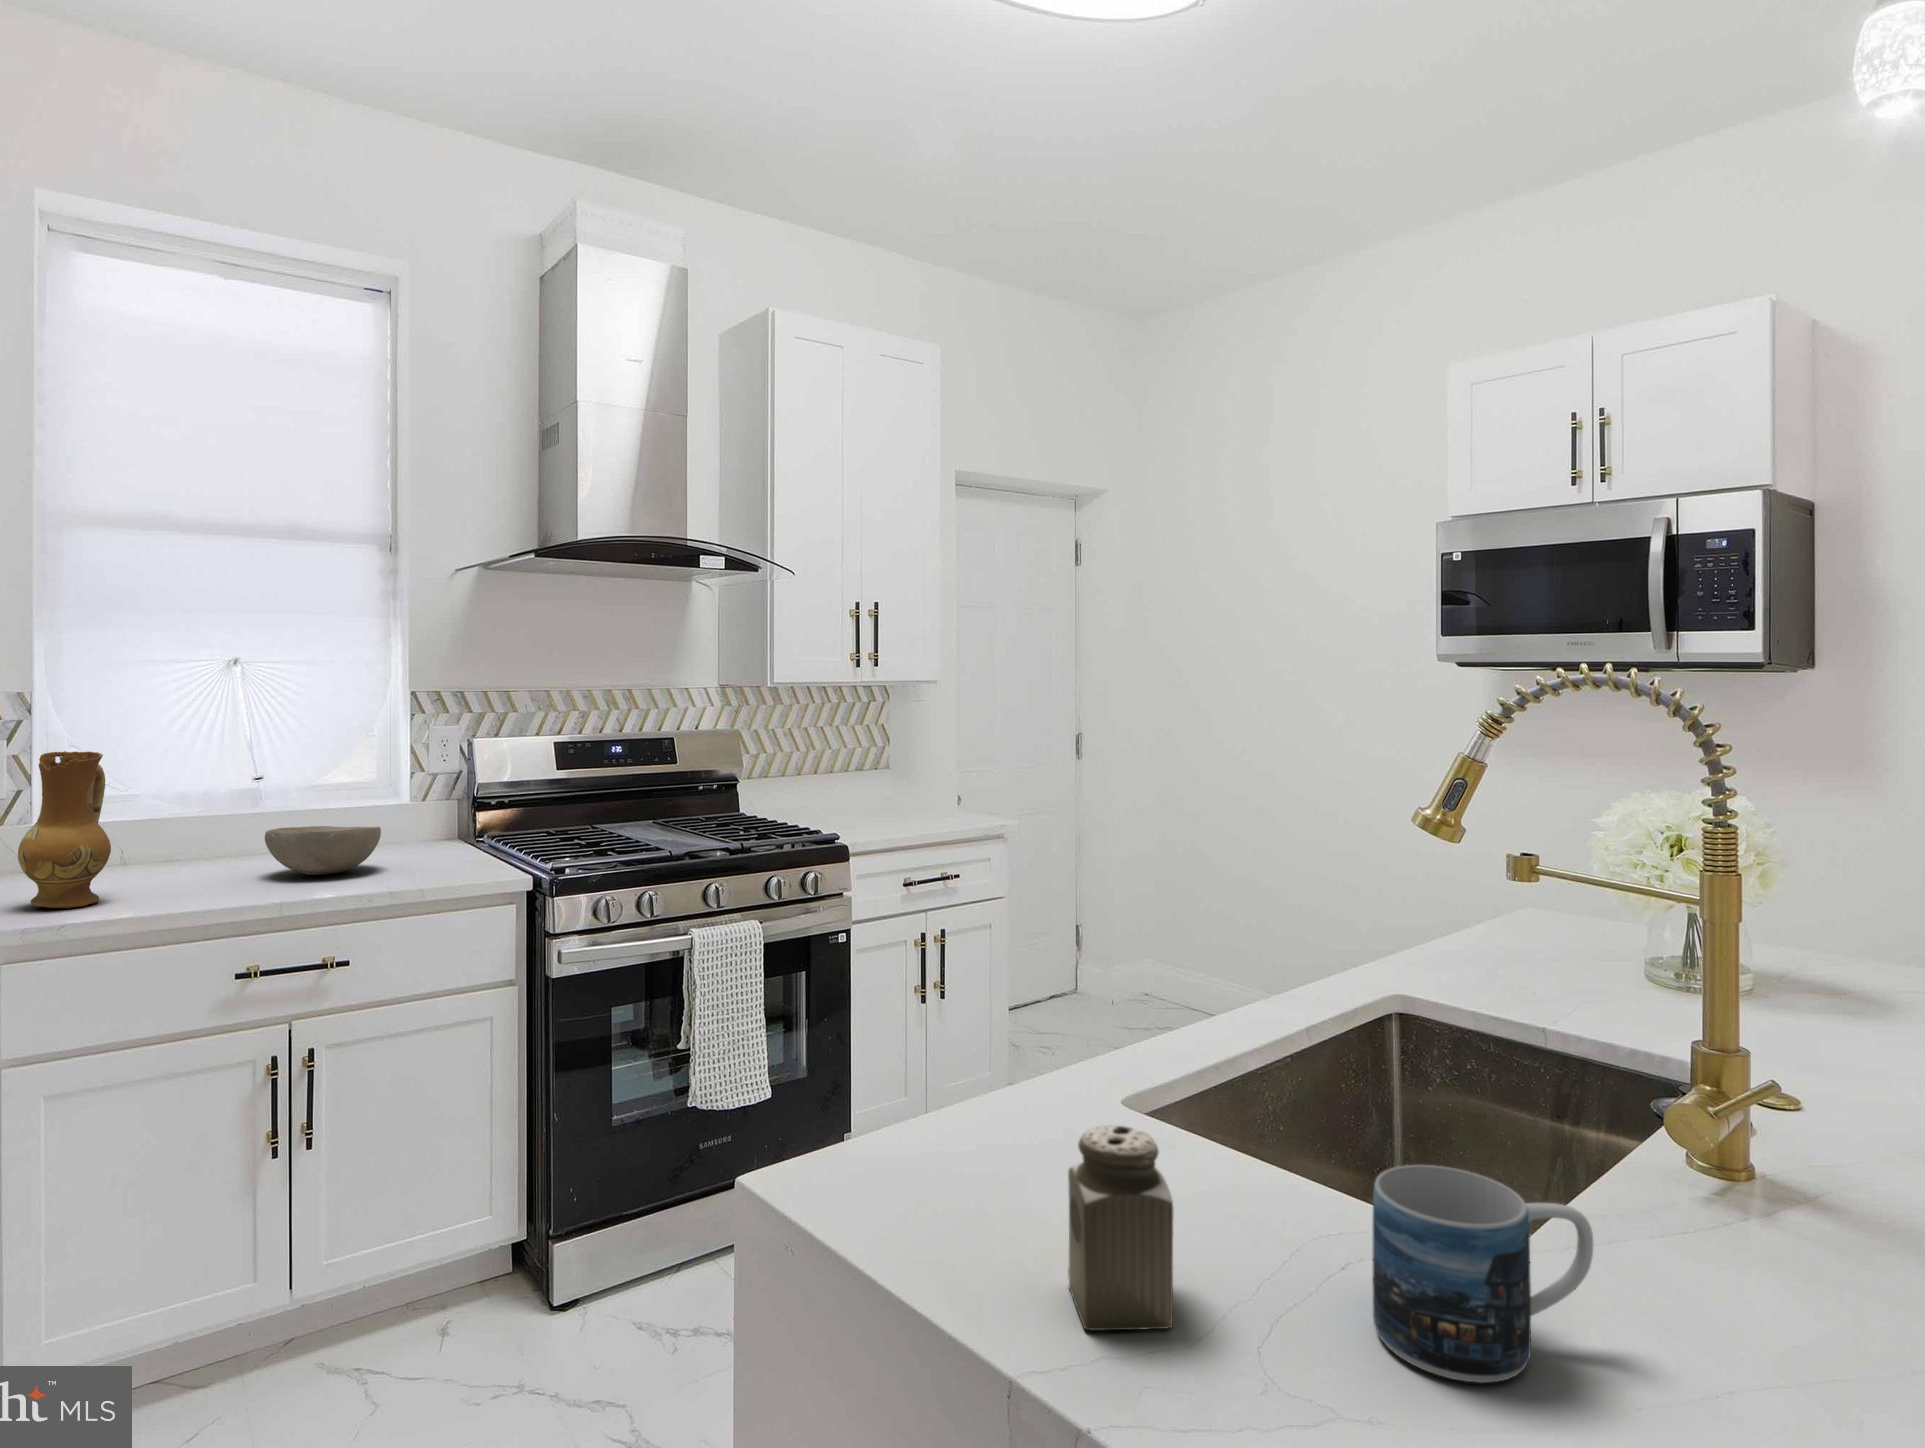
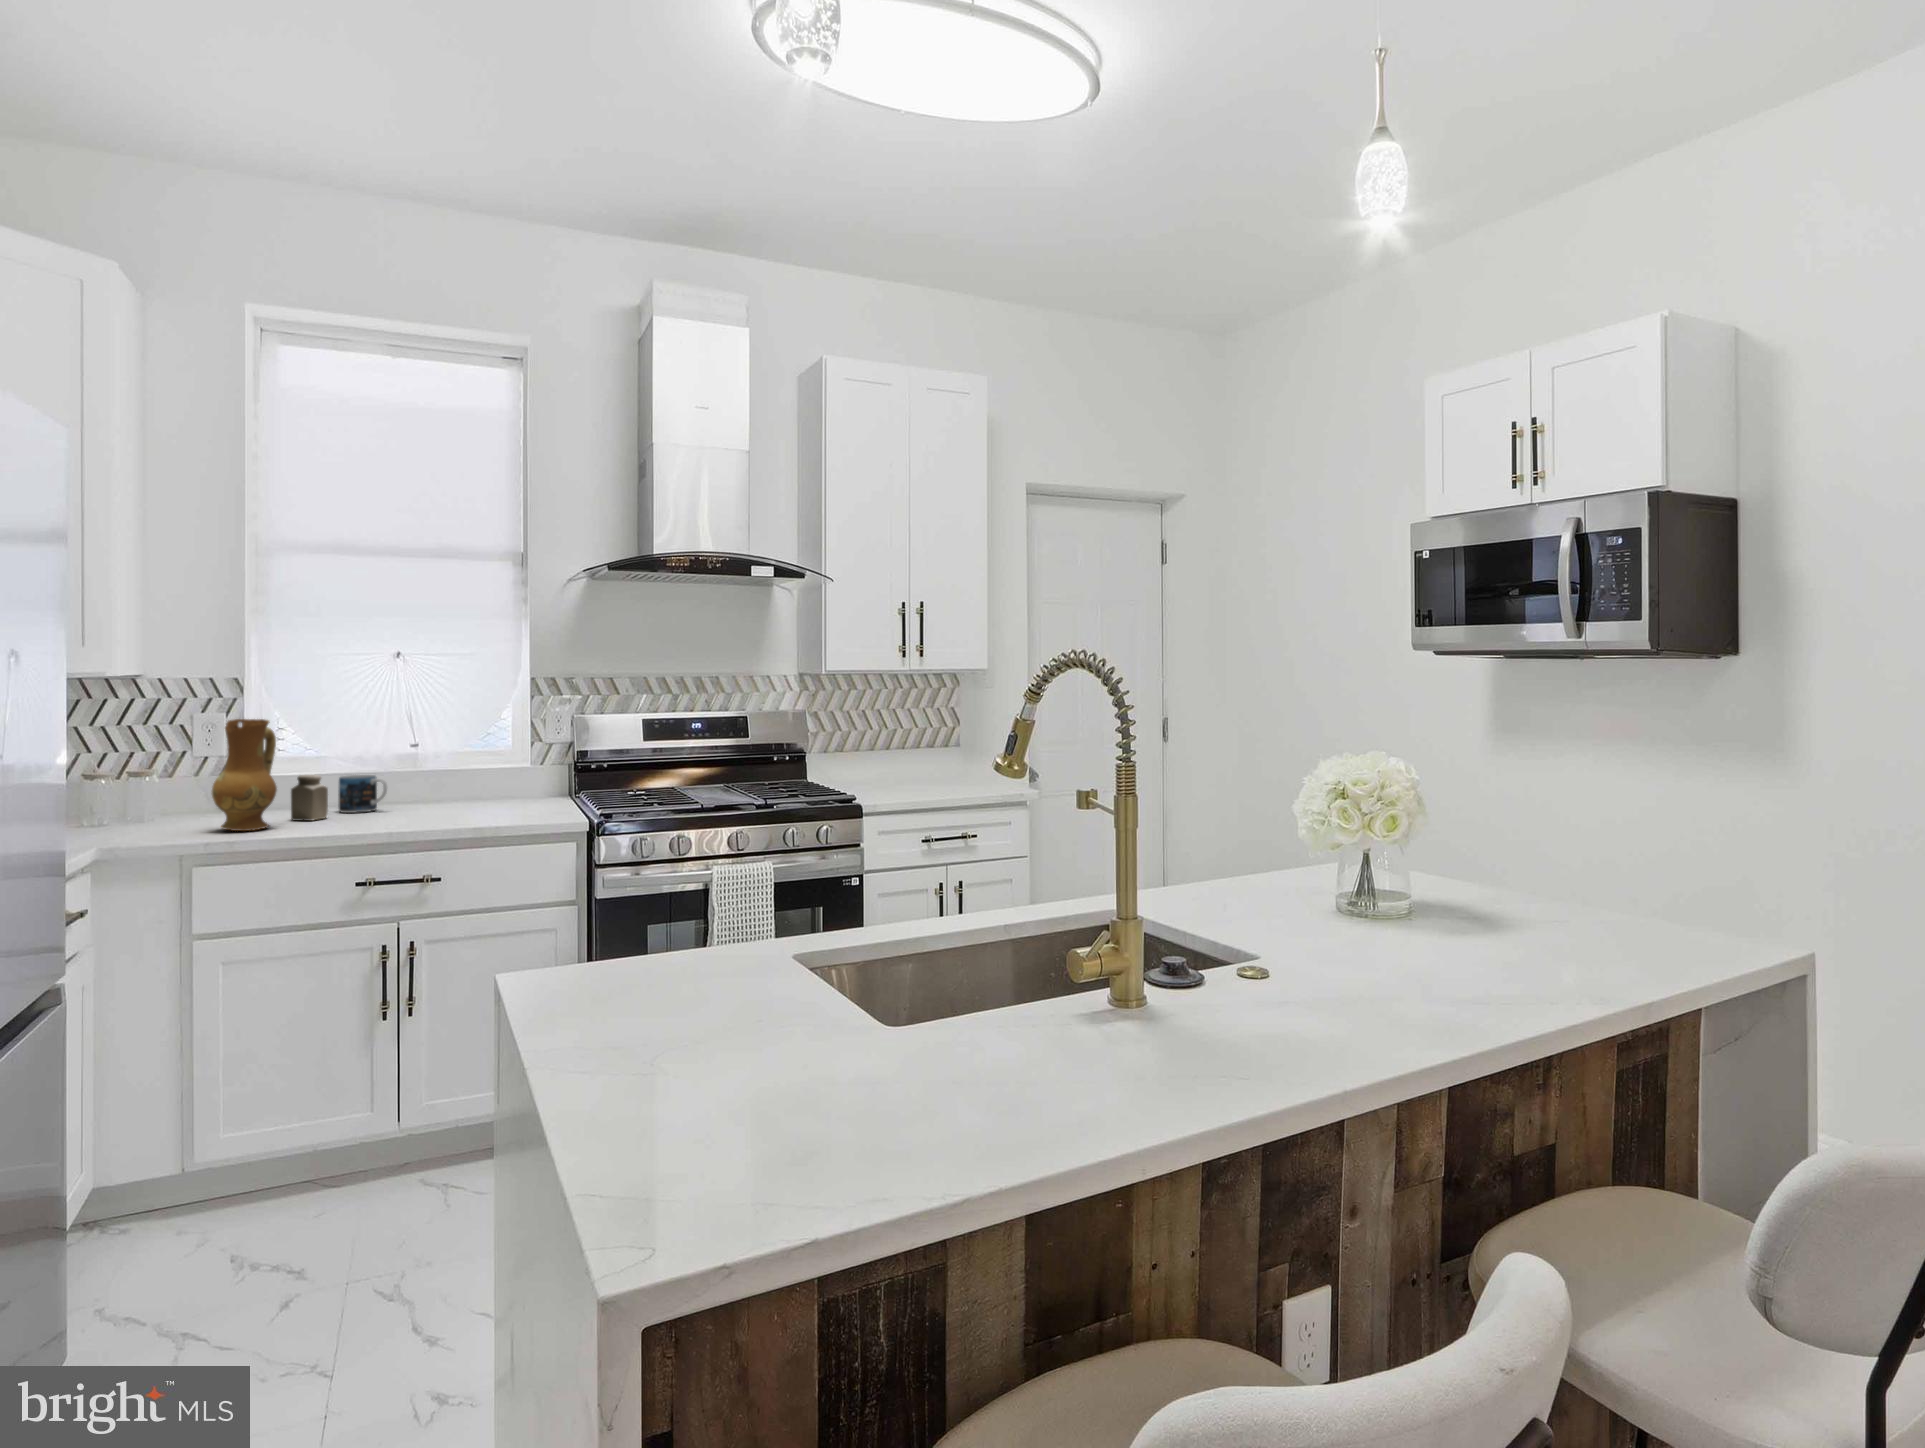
bowl: present [265,826,381,875] -> none [395,780,484,816]
salt shaker: present [1068,1125,1173,1331] -> present [291,775,328,821]
mug: present [1372,1165,1594,1383] -> present [338,775,387,813]

